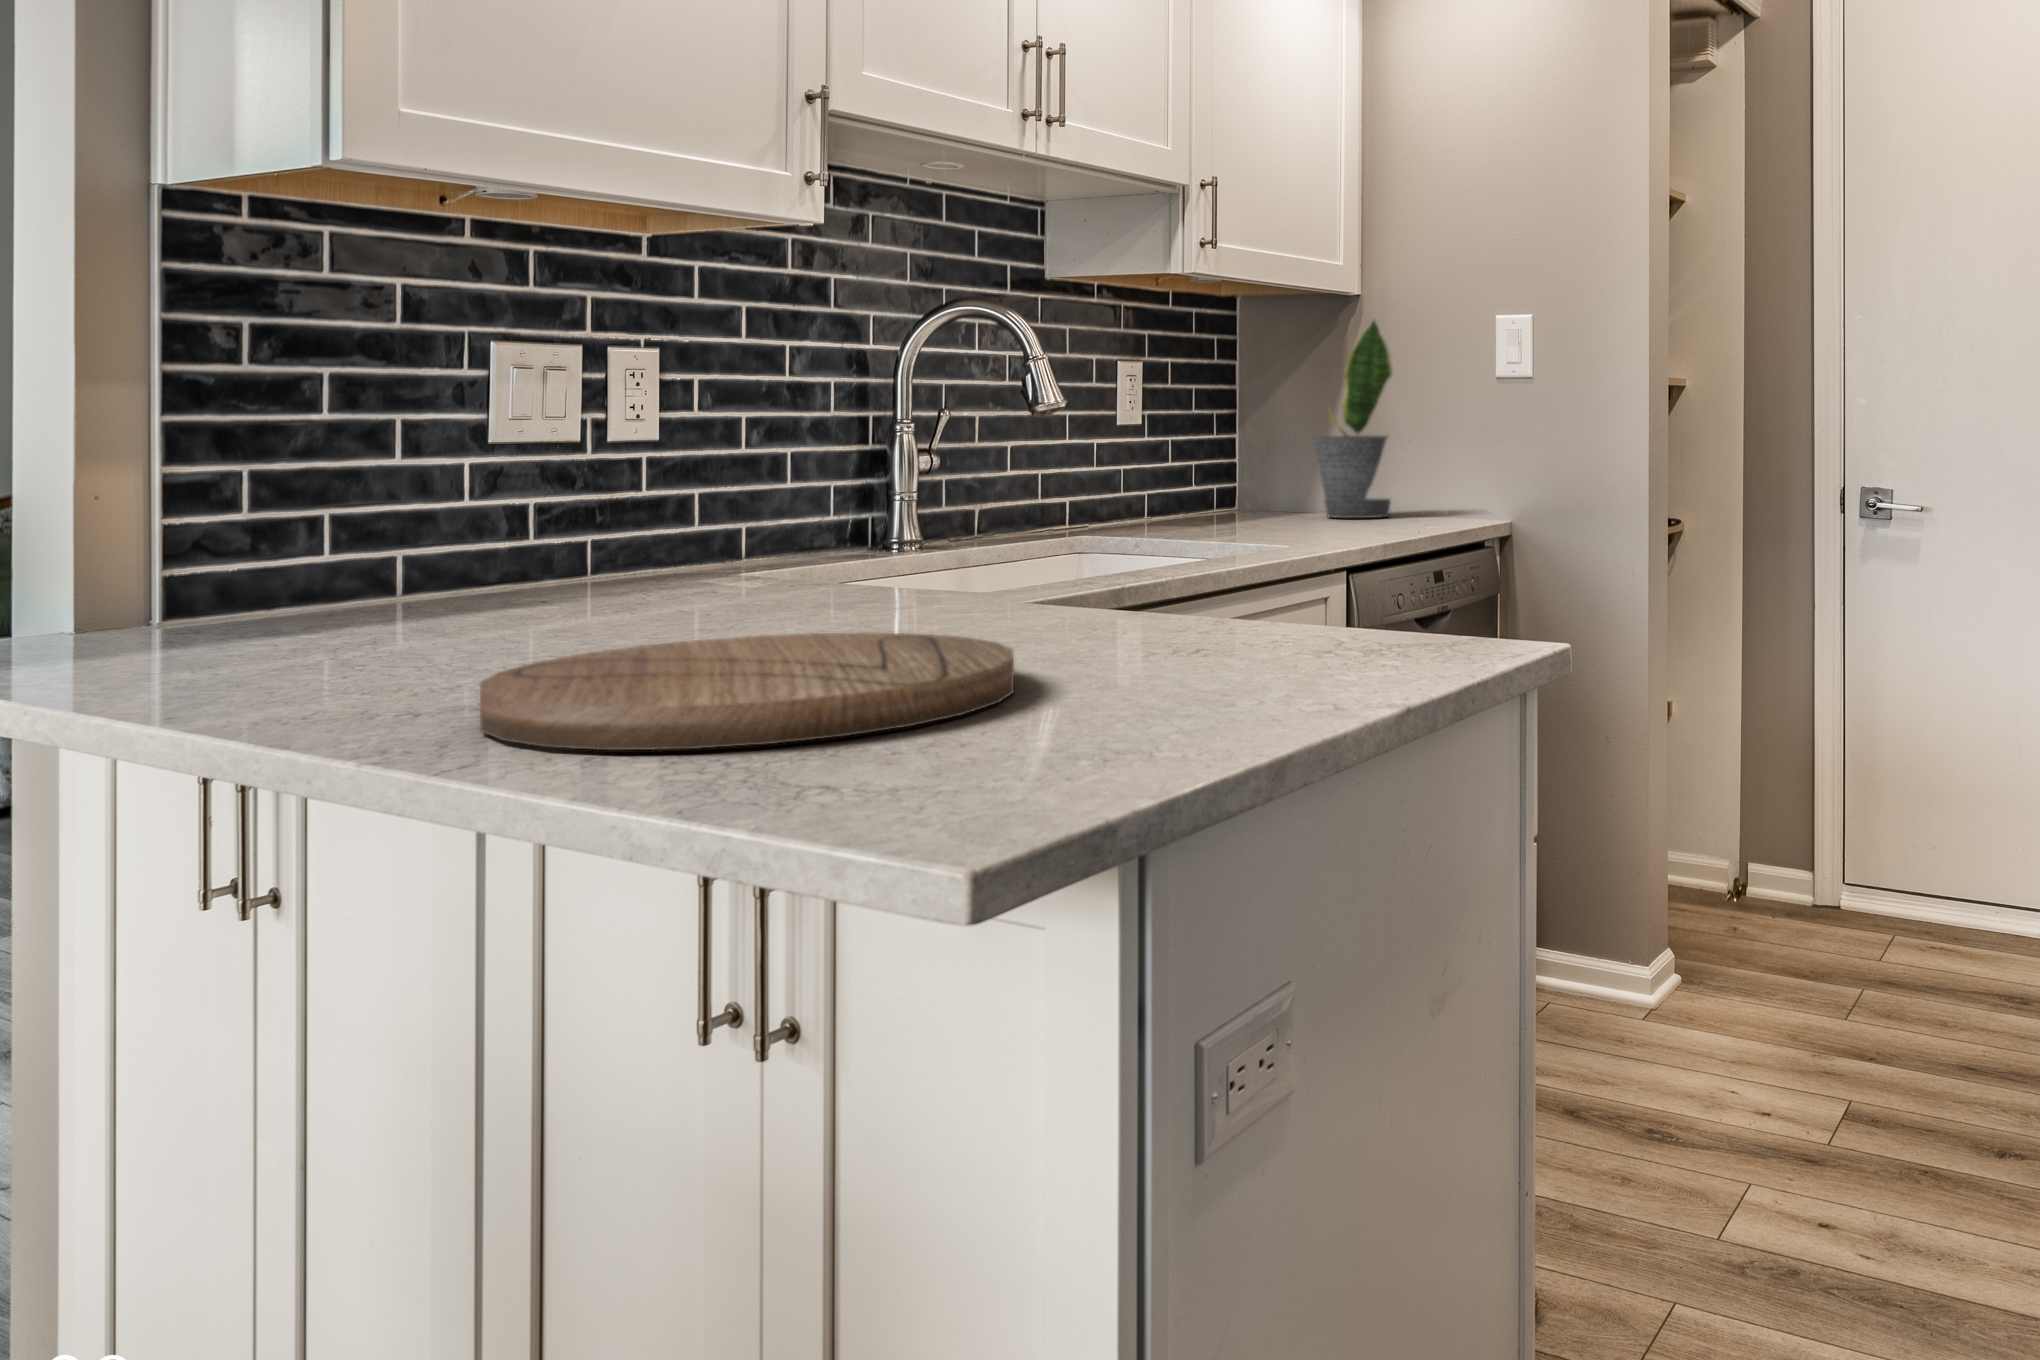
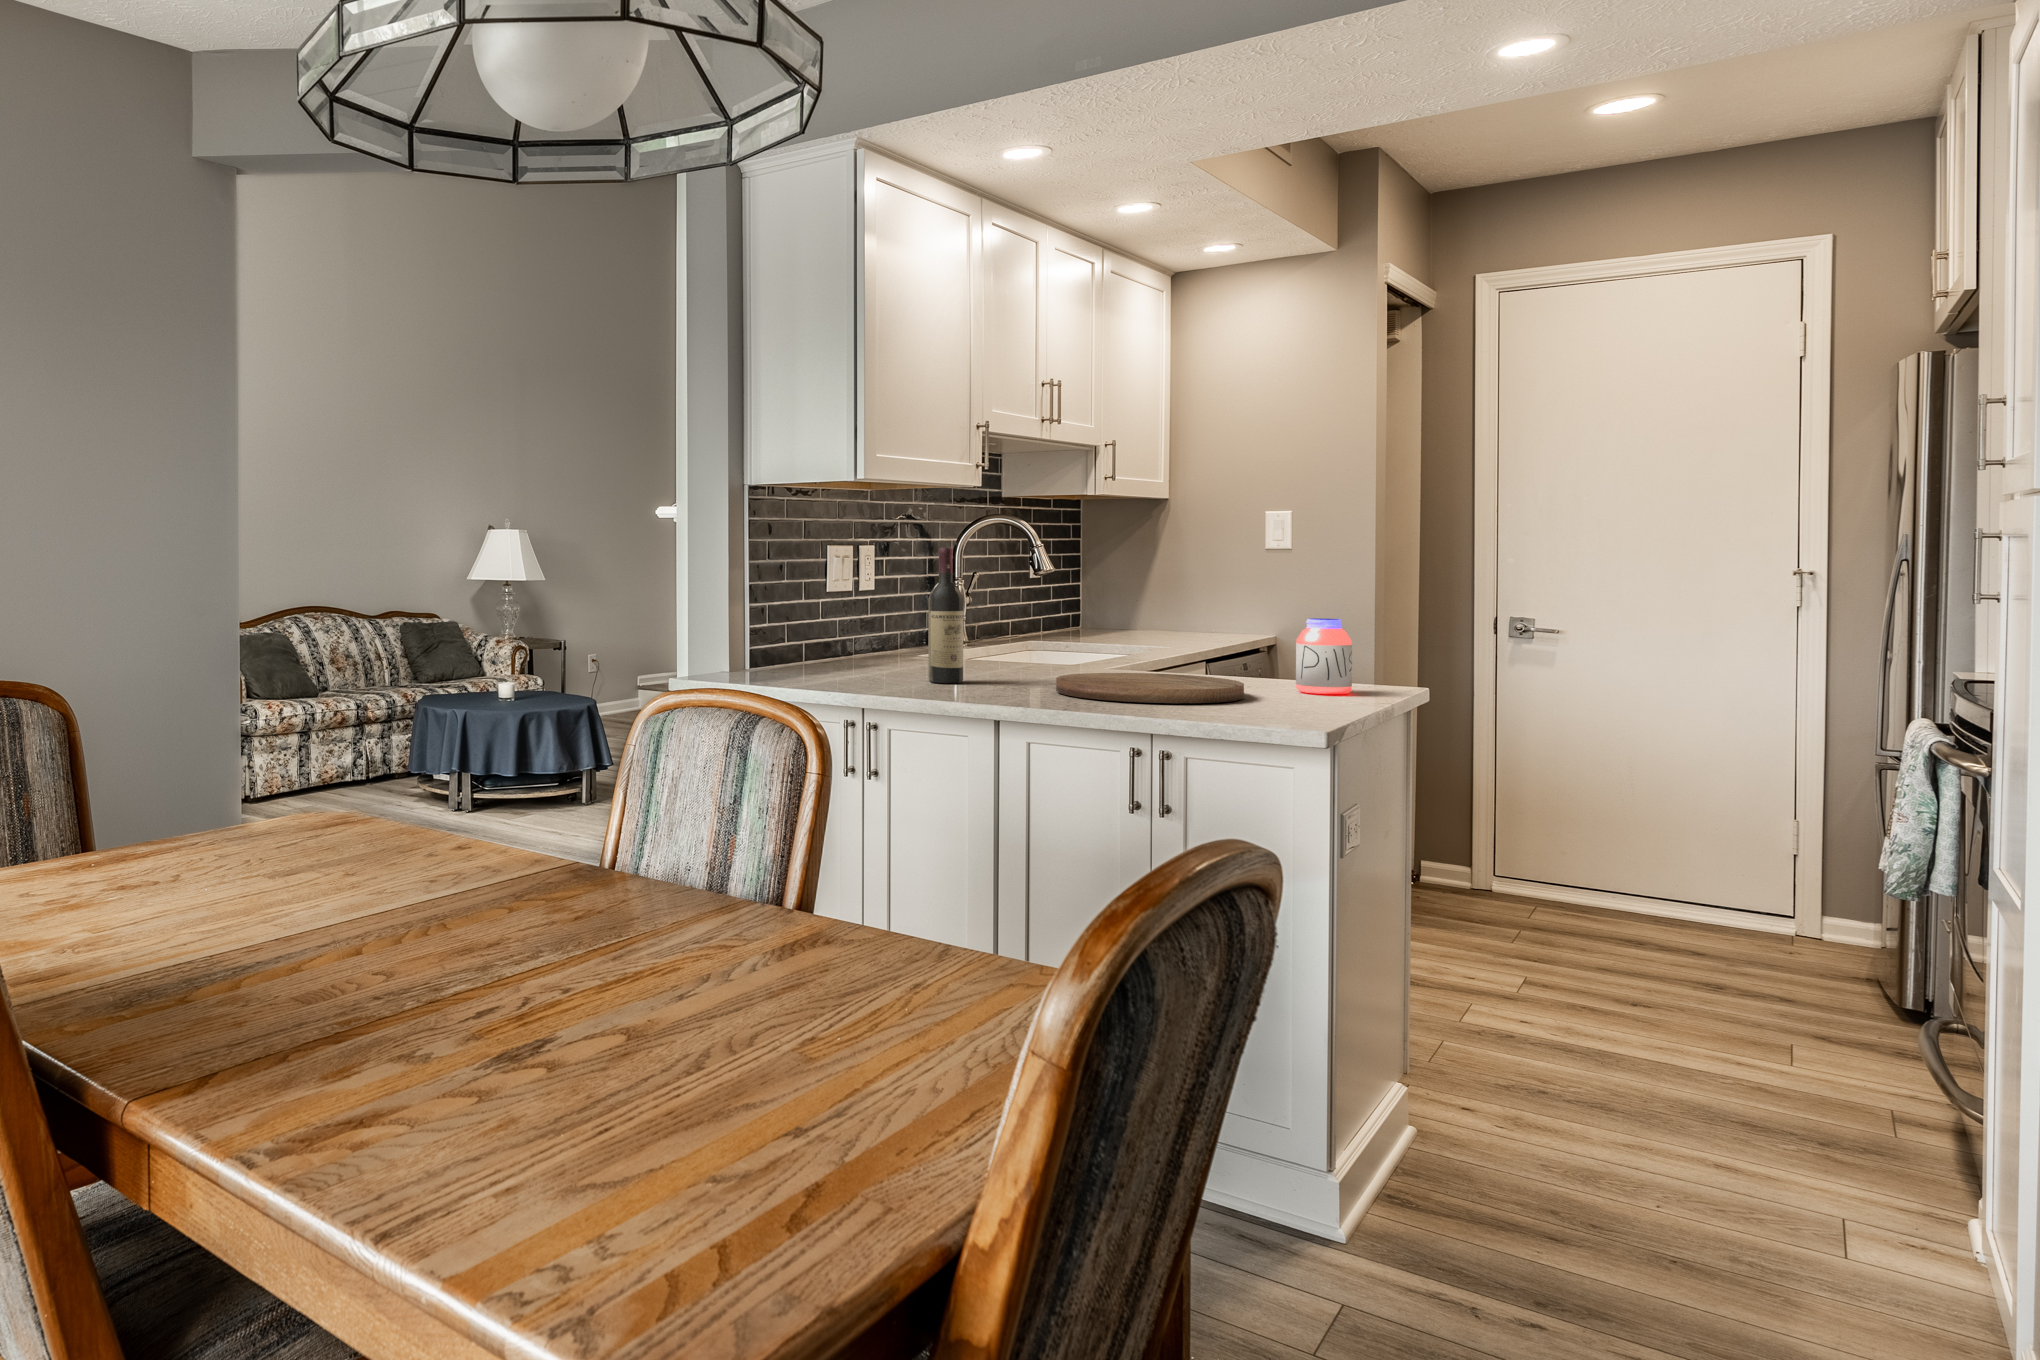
wine bottle: none [298,305,413,677] -> present [928,548,963,683]
potted plant: present [1314,321,1392,518] -> none [1131,511,1189,630]
jar: none [1194,487,1320,682] -> present [1296,618,1352,694]

